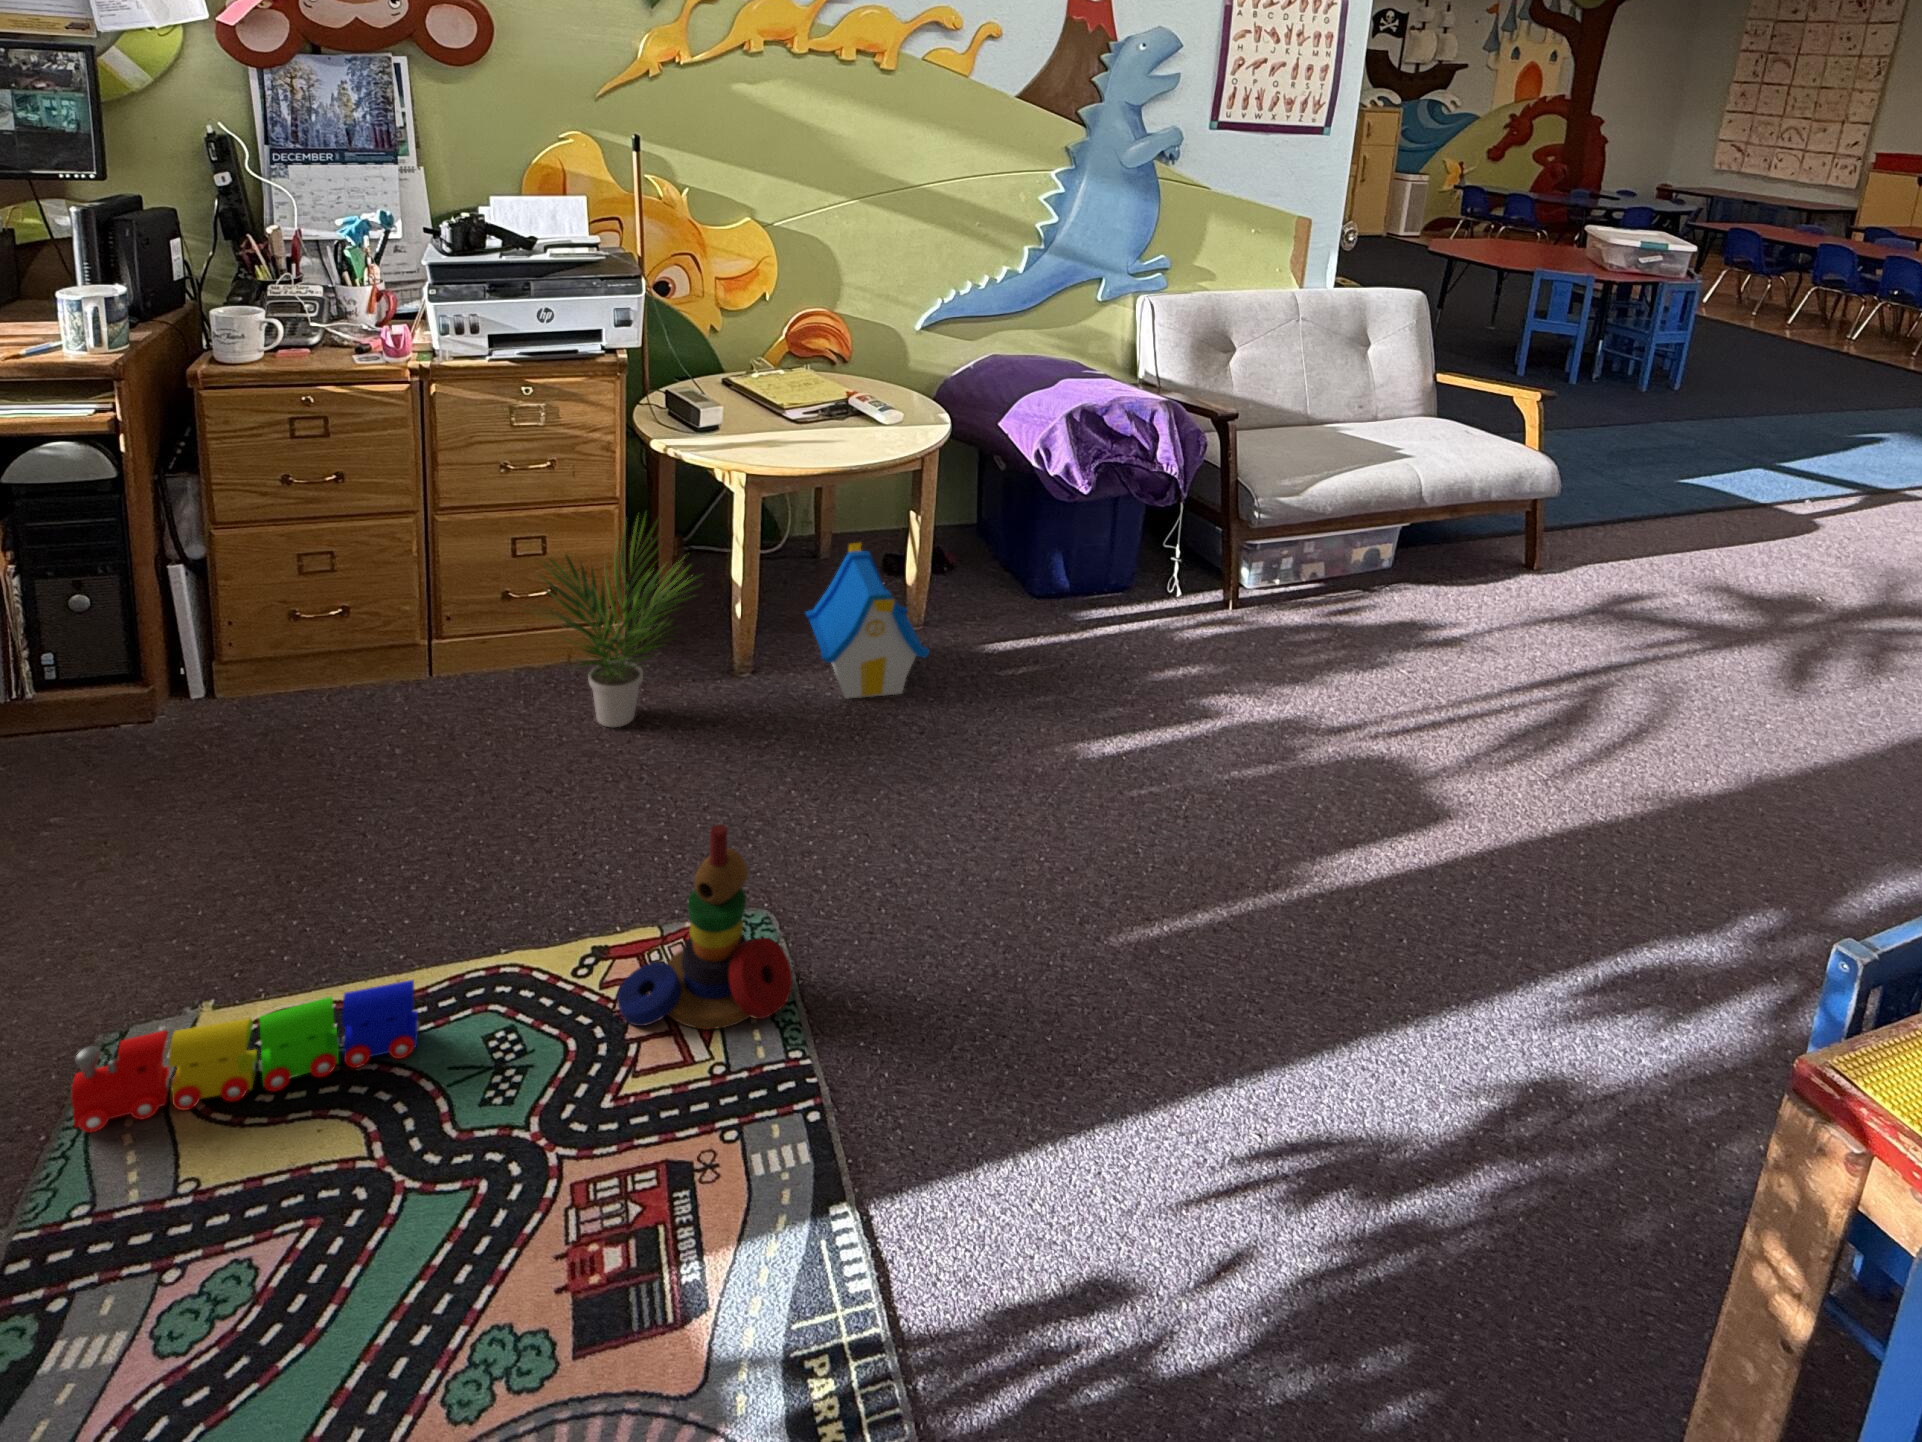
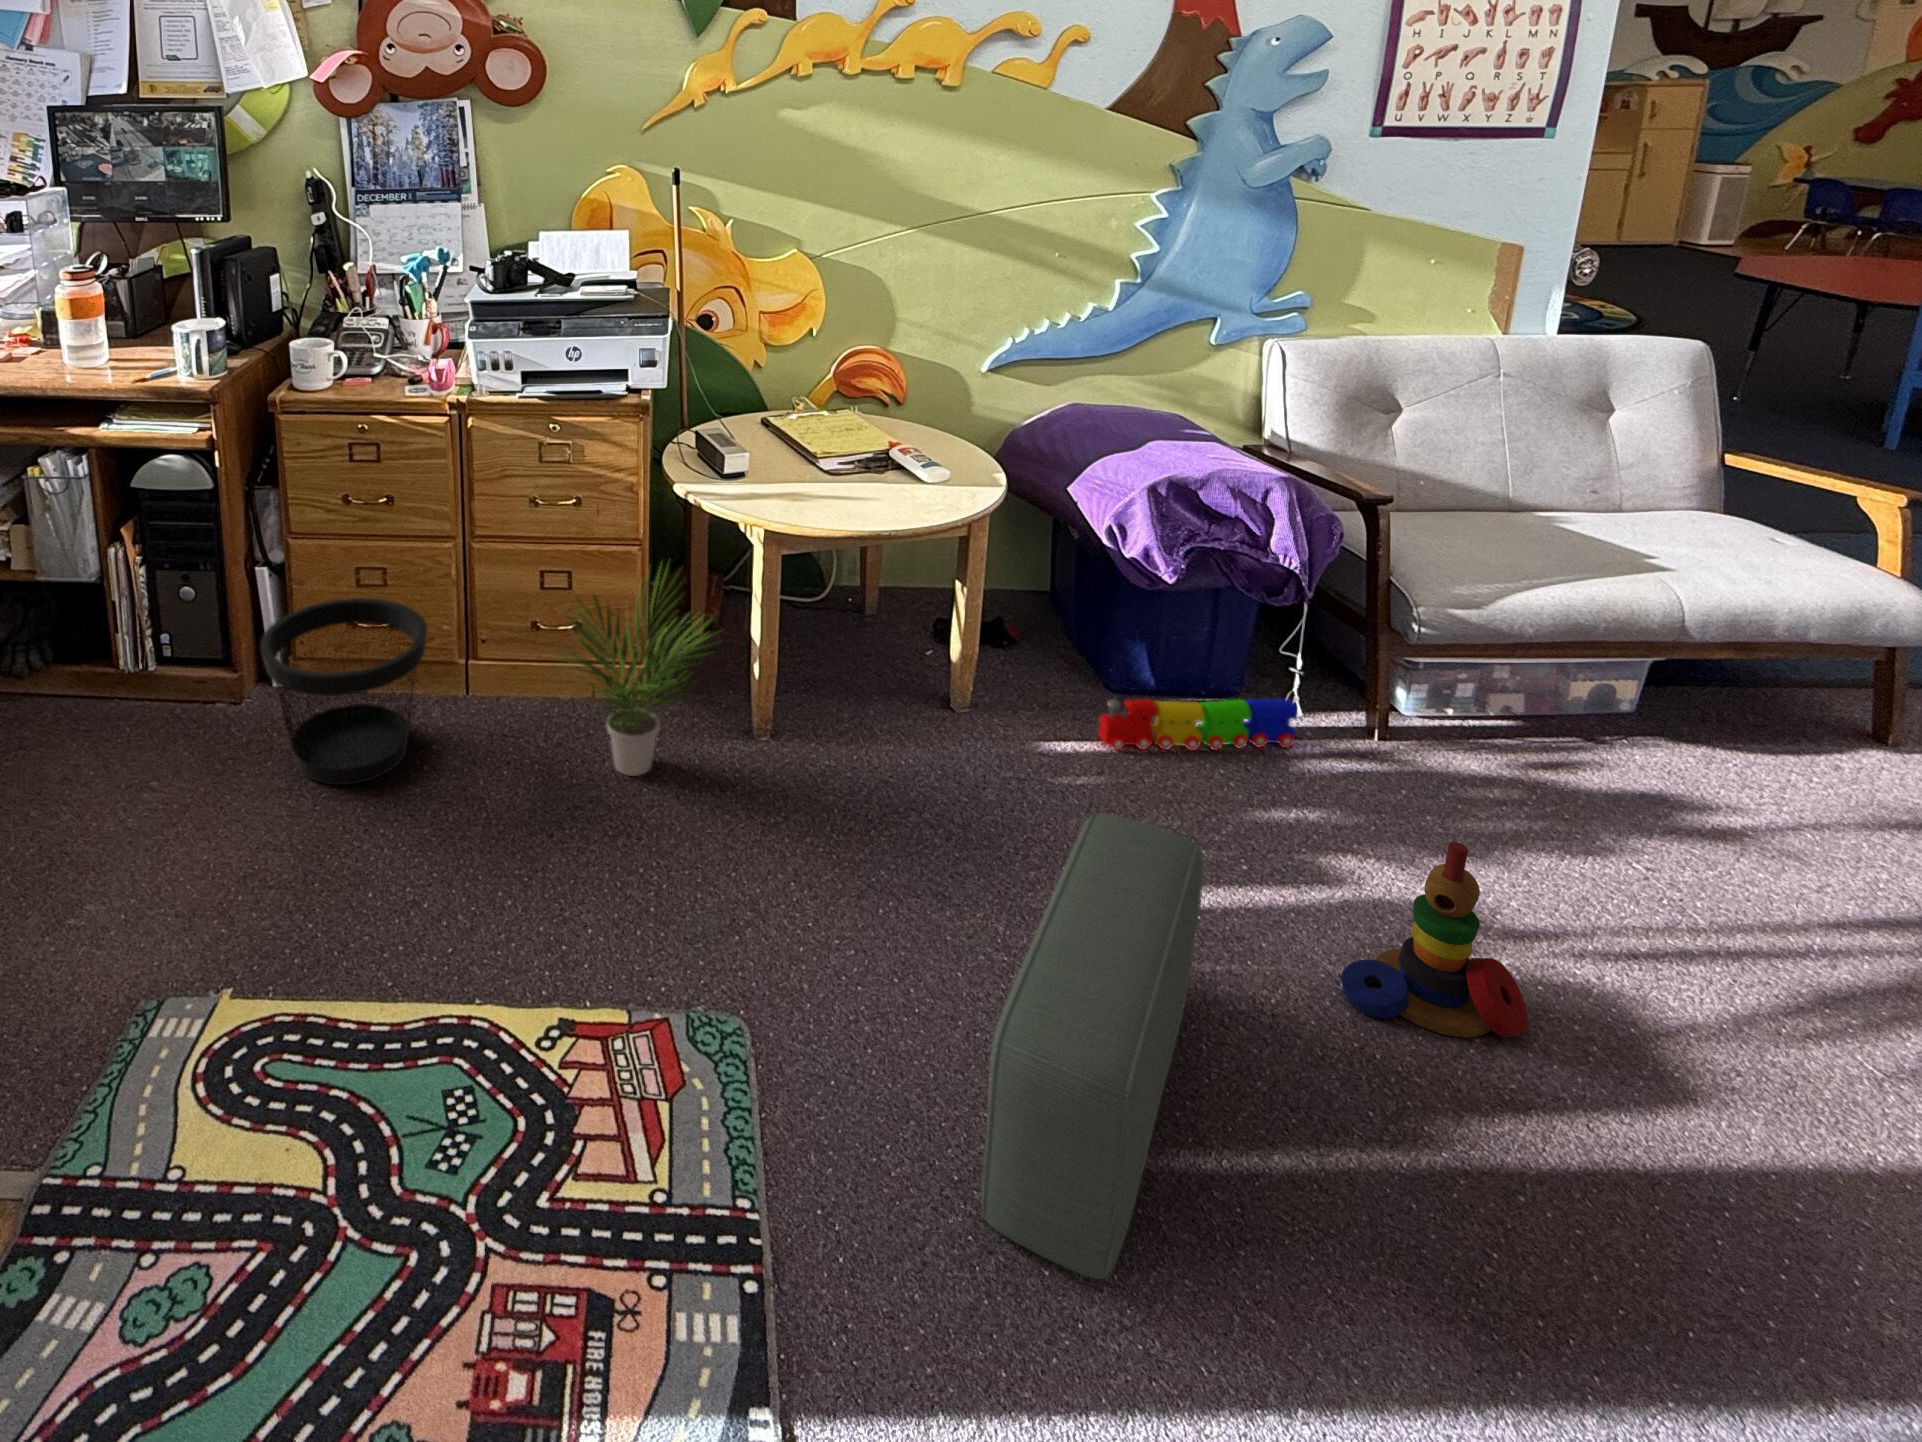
toy house: present [806,543,929,699] -> none [839,609,969,784]
wastebasket: none [189,582,390,783] -> present [260,598,427,785]
pouf: none [1000,678,1141,1040] -> present [981,812,1204,1280]
stacking toy: present [617,825,792,1029] -> present [1341,842,1528,1037]
toy train: present [71,980,421,1132] -> present [1099,699,1297,751]

